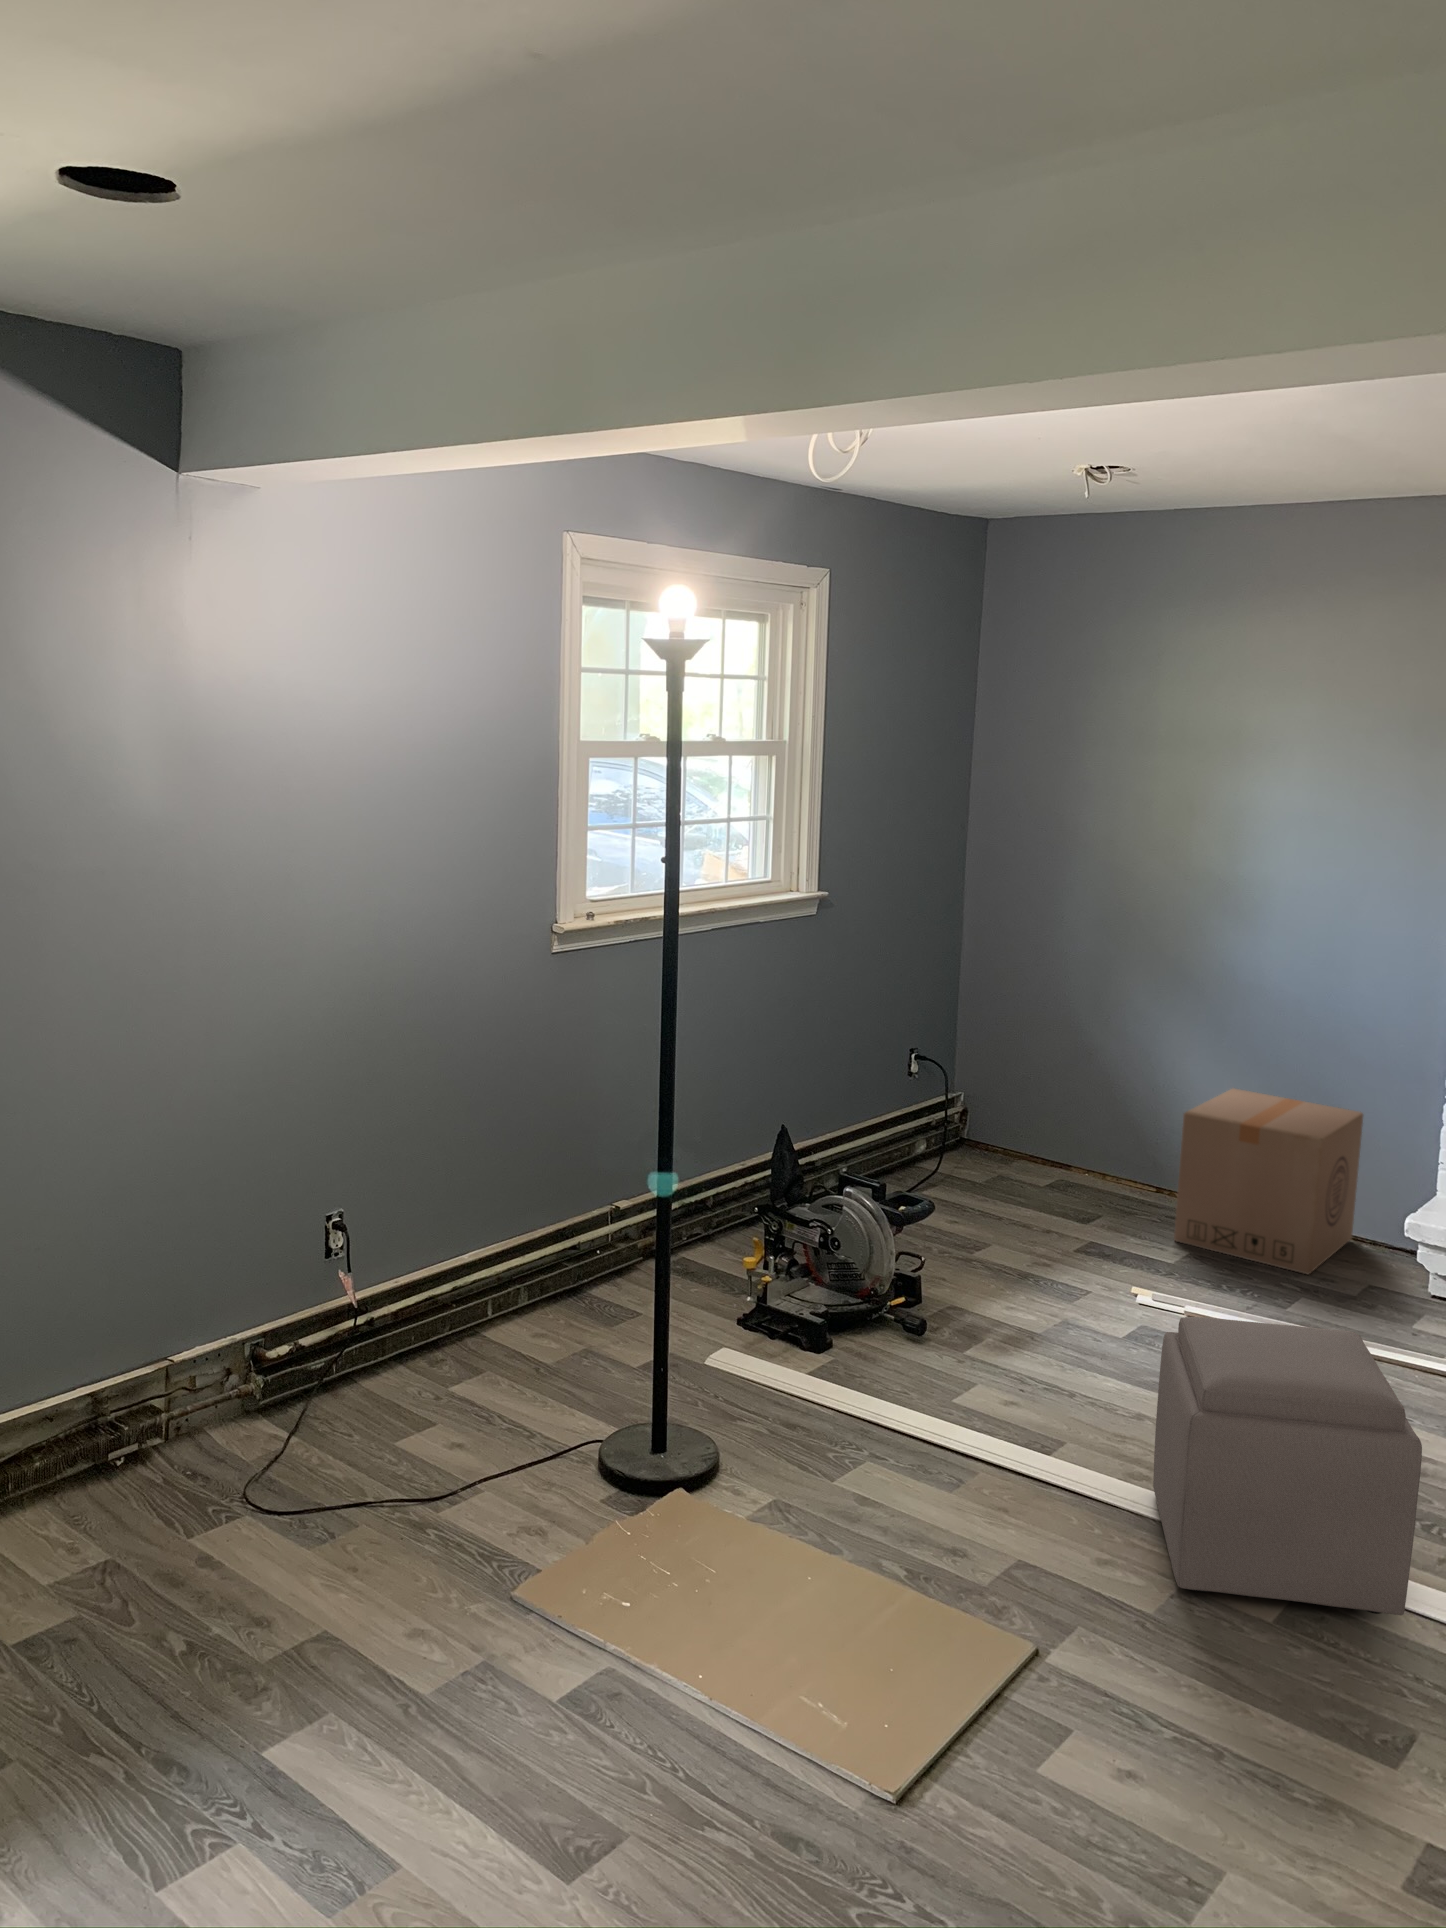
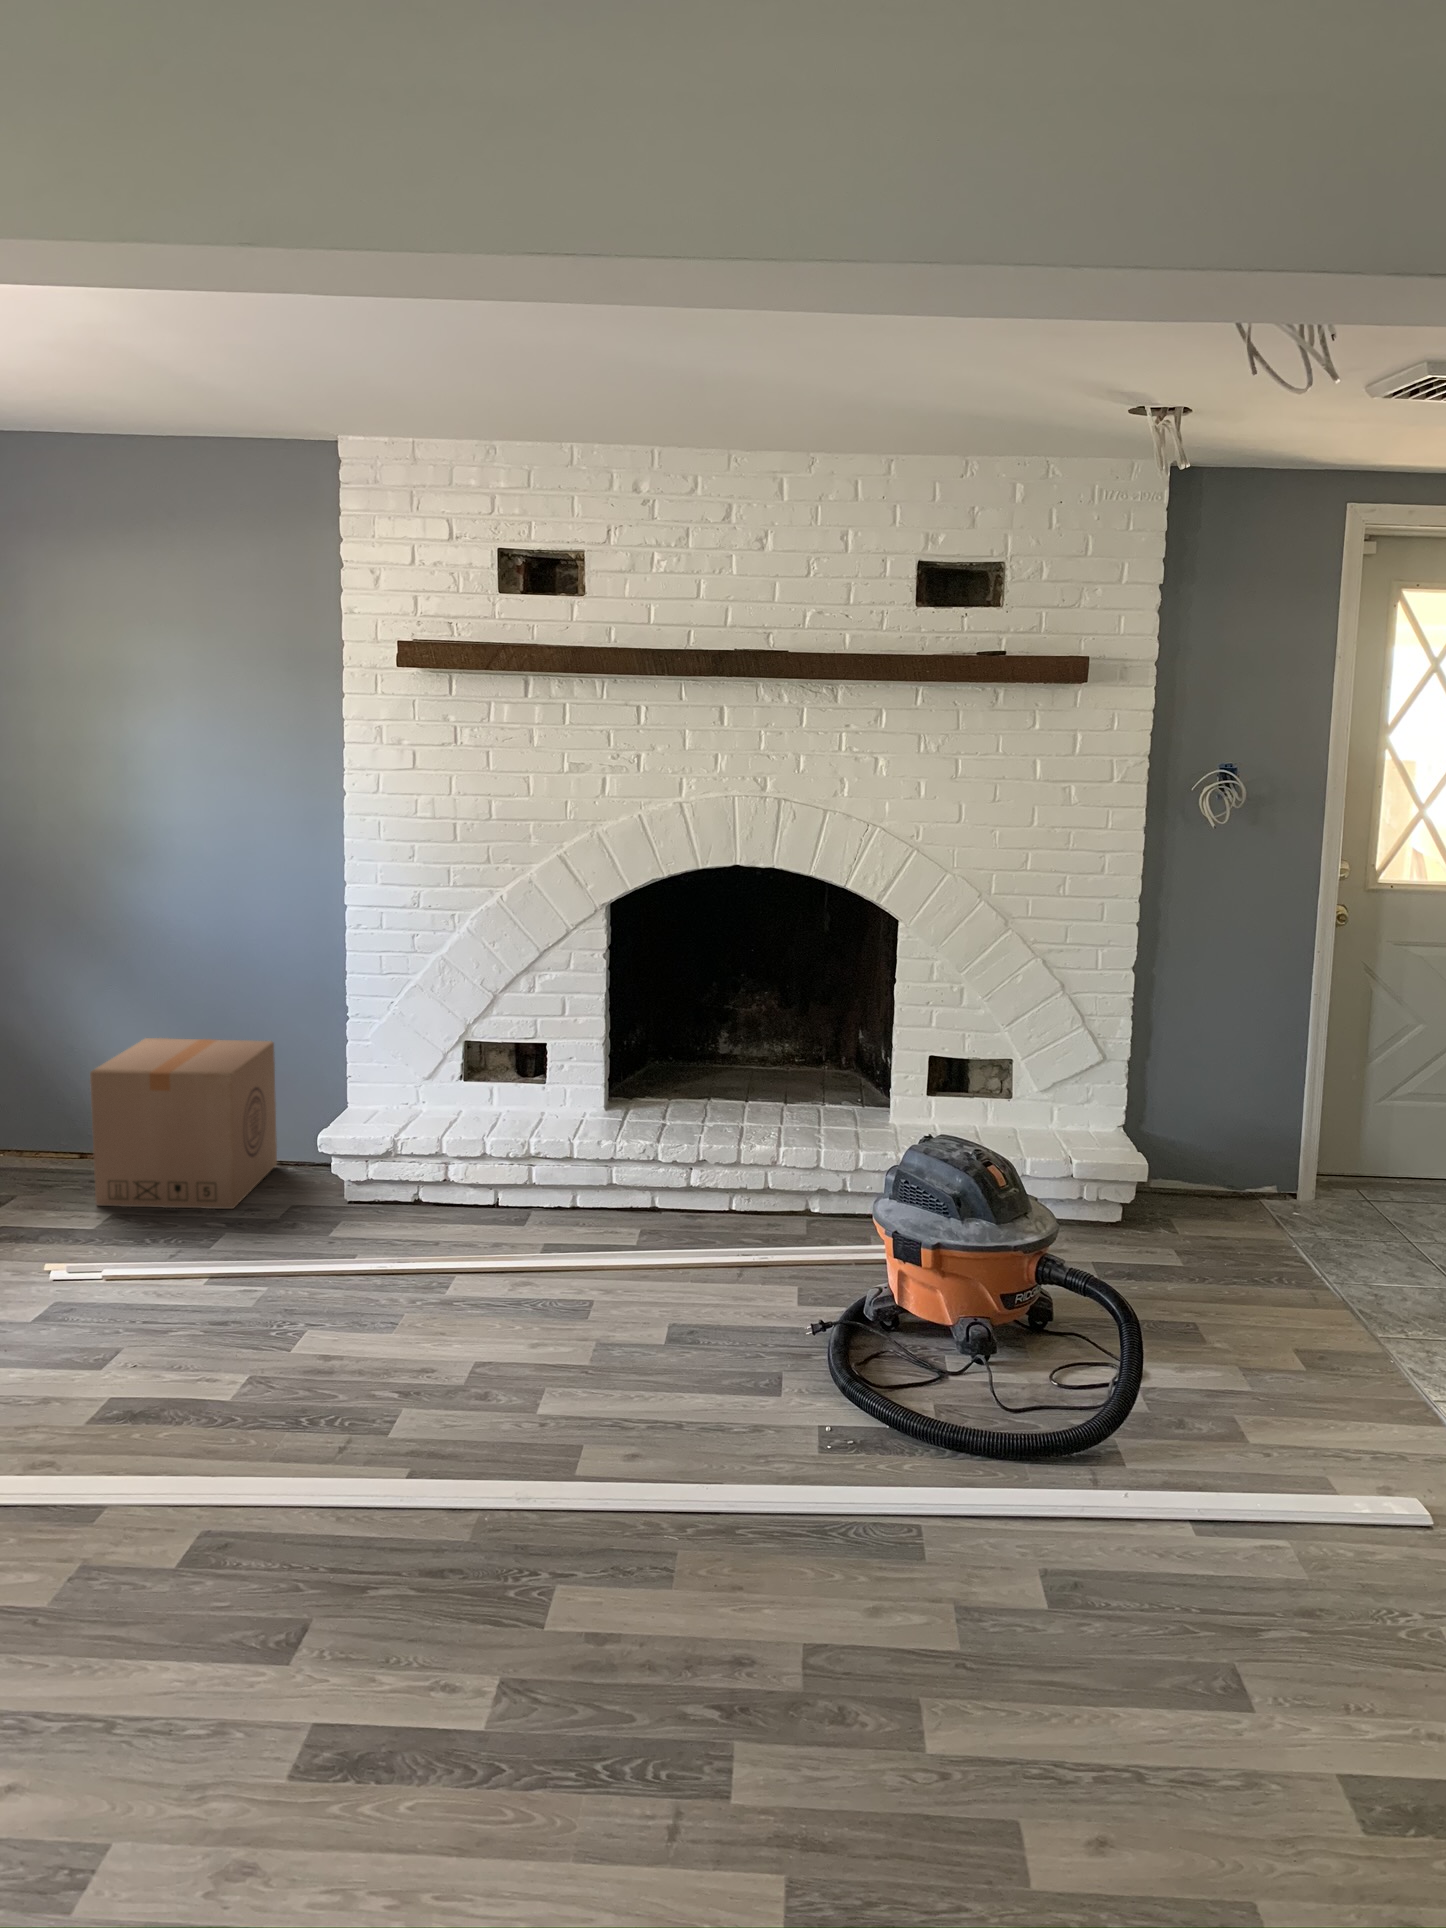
ottoman: present [1153,1317,1422,1615] -> none [46,1257,303,1567]

